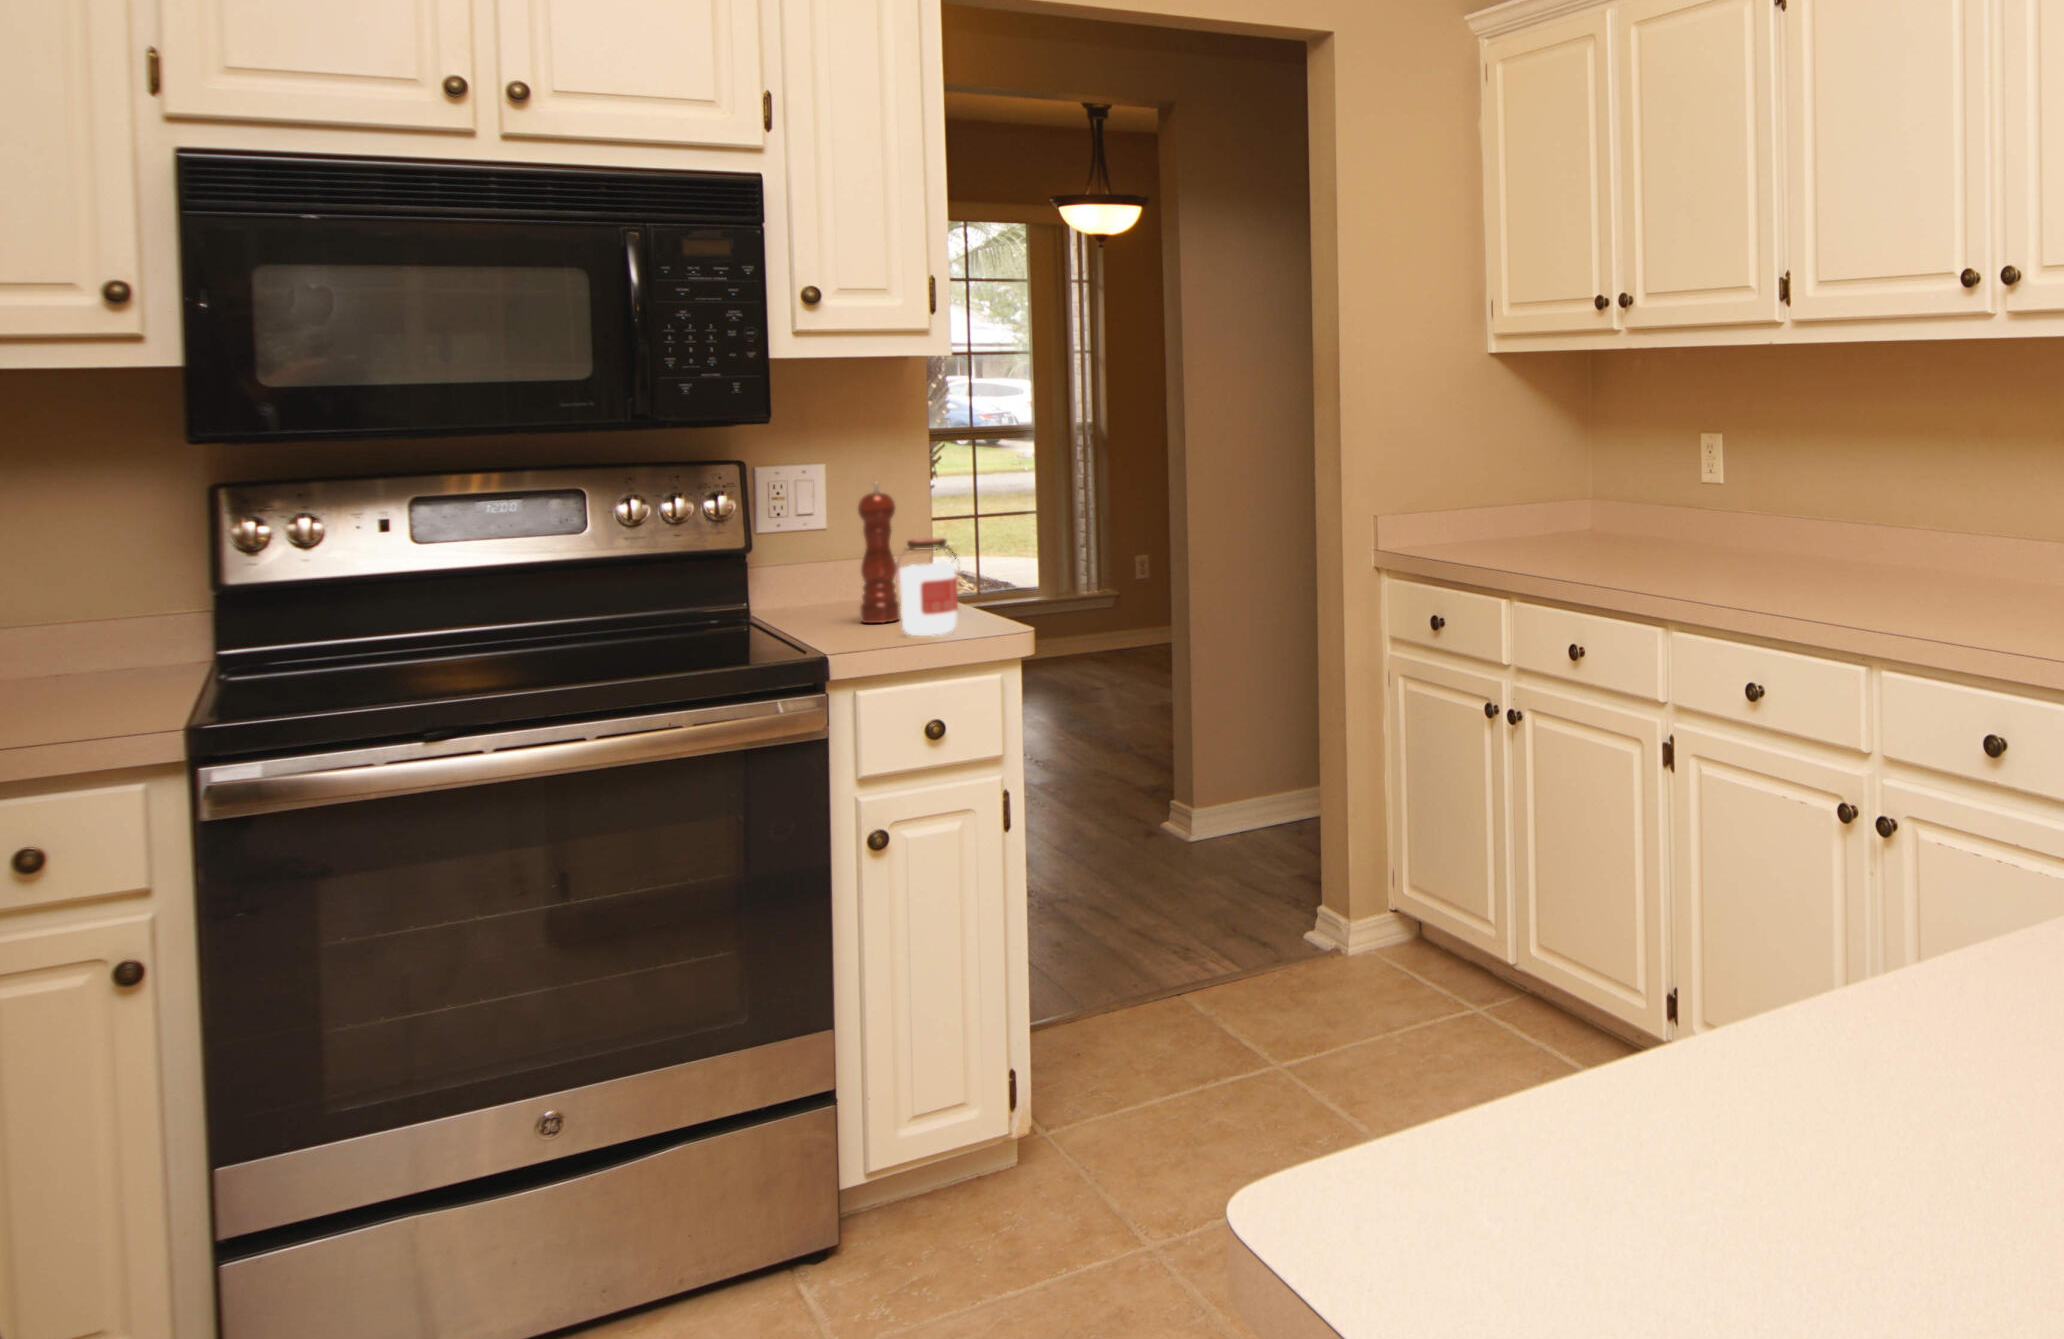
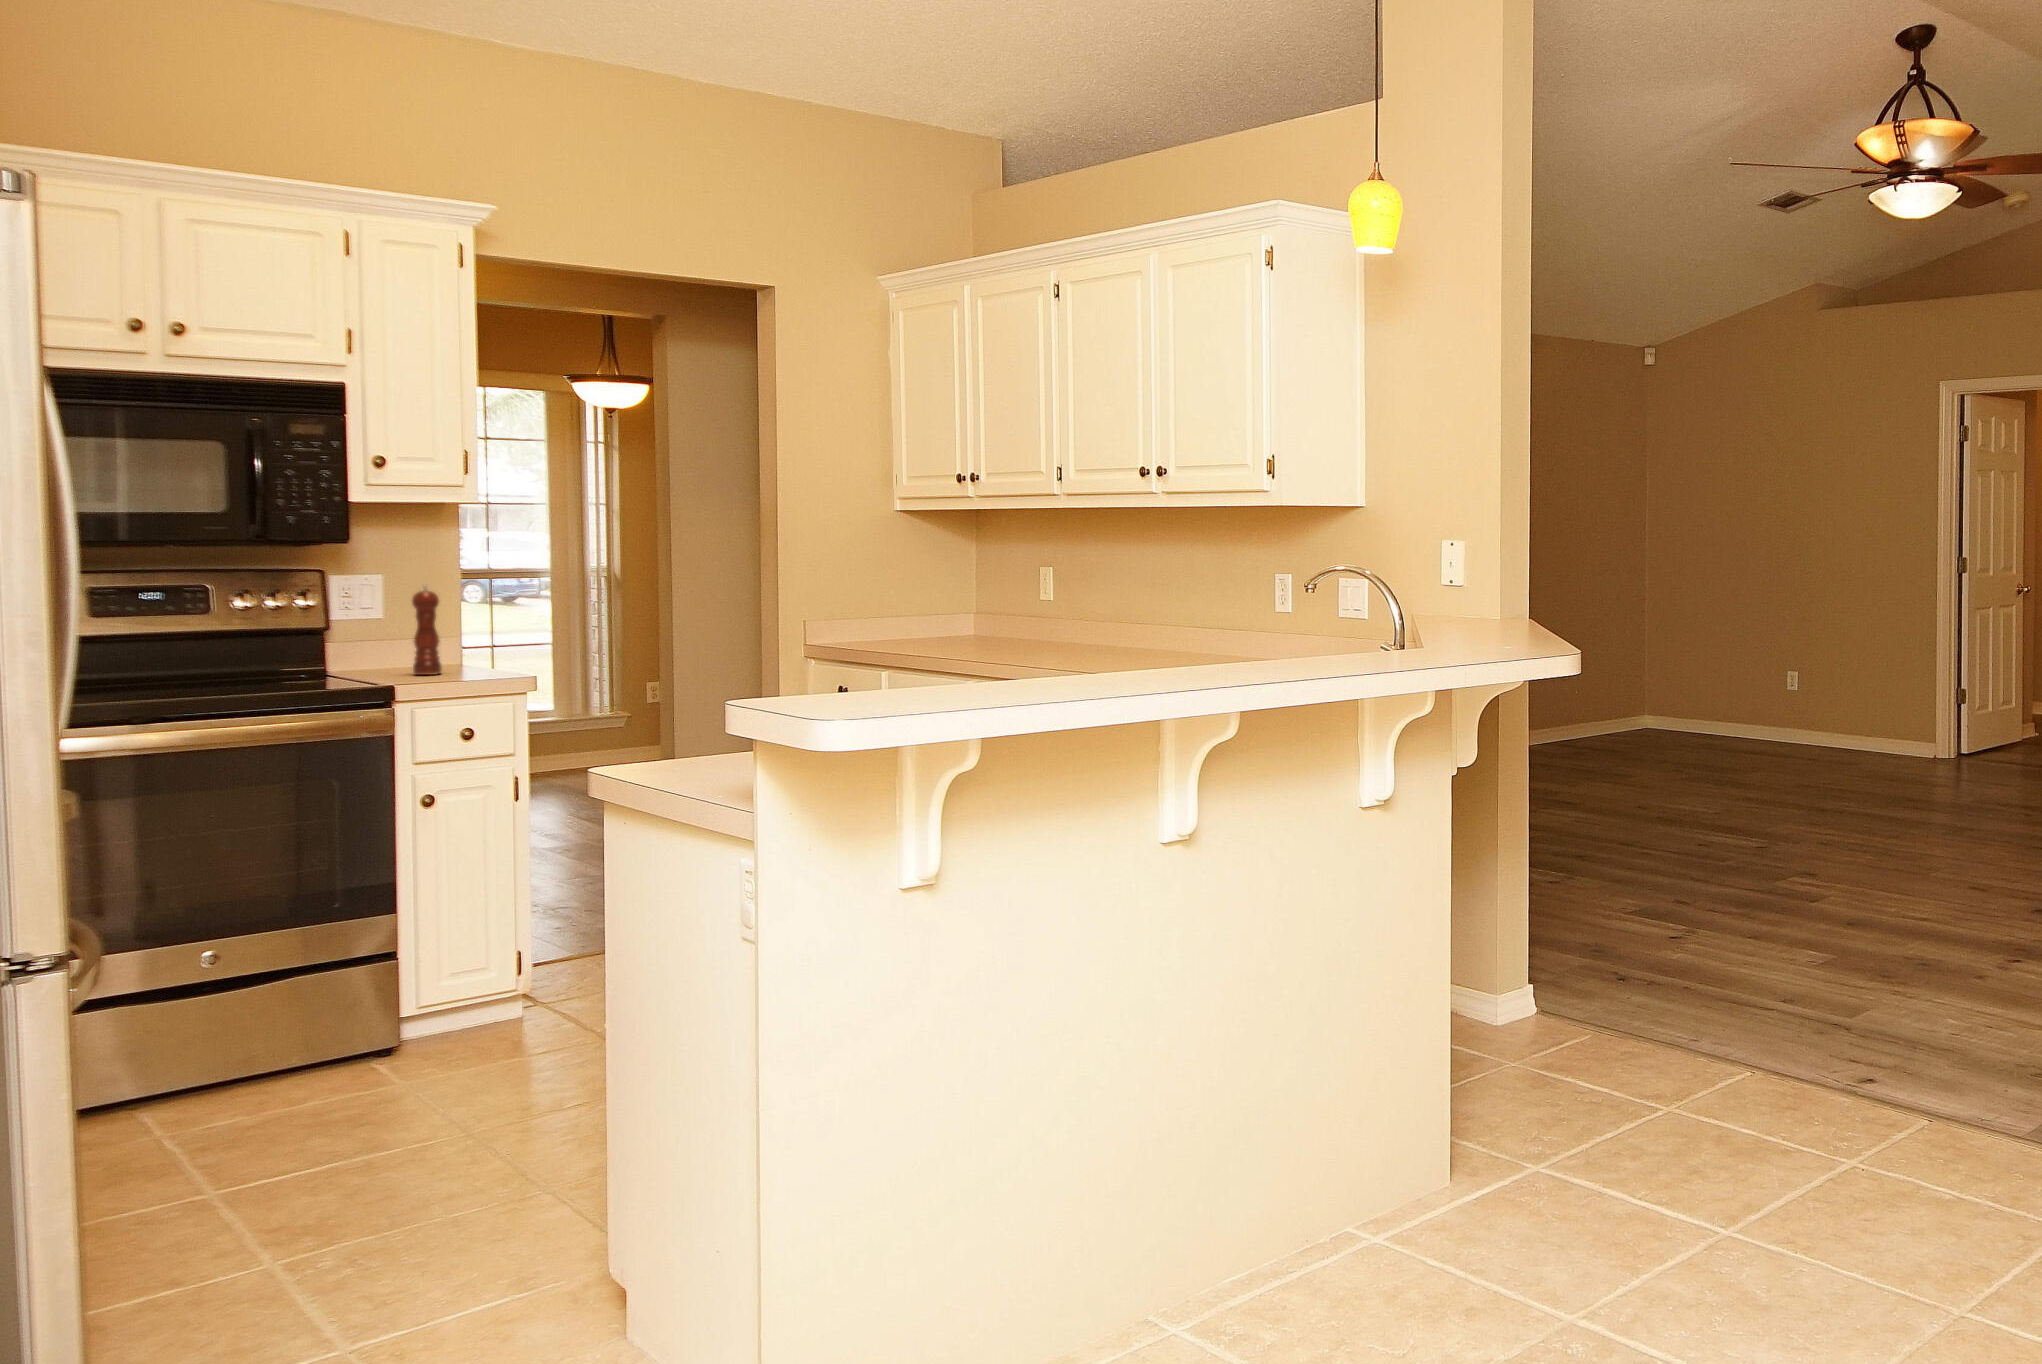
jar: present [896,538,958,636] -> none [441,618,486,680]

